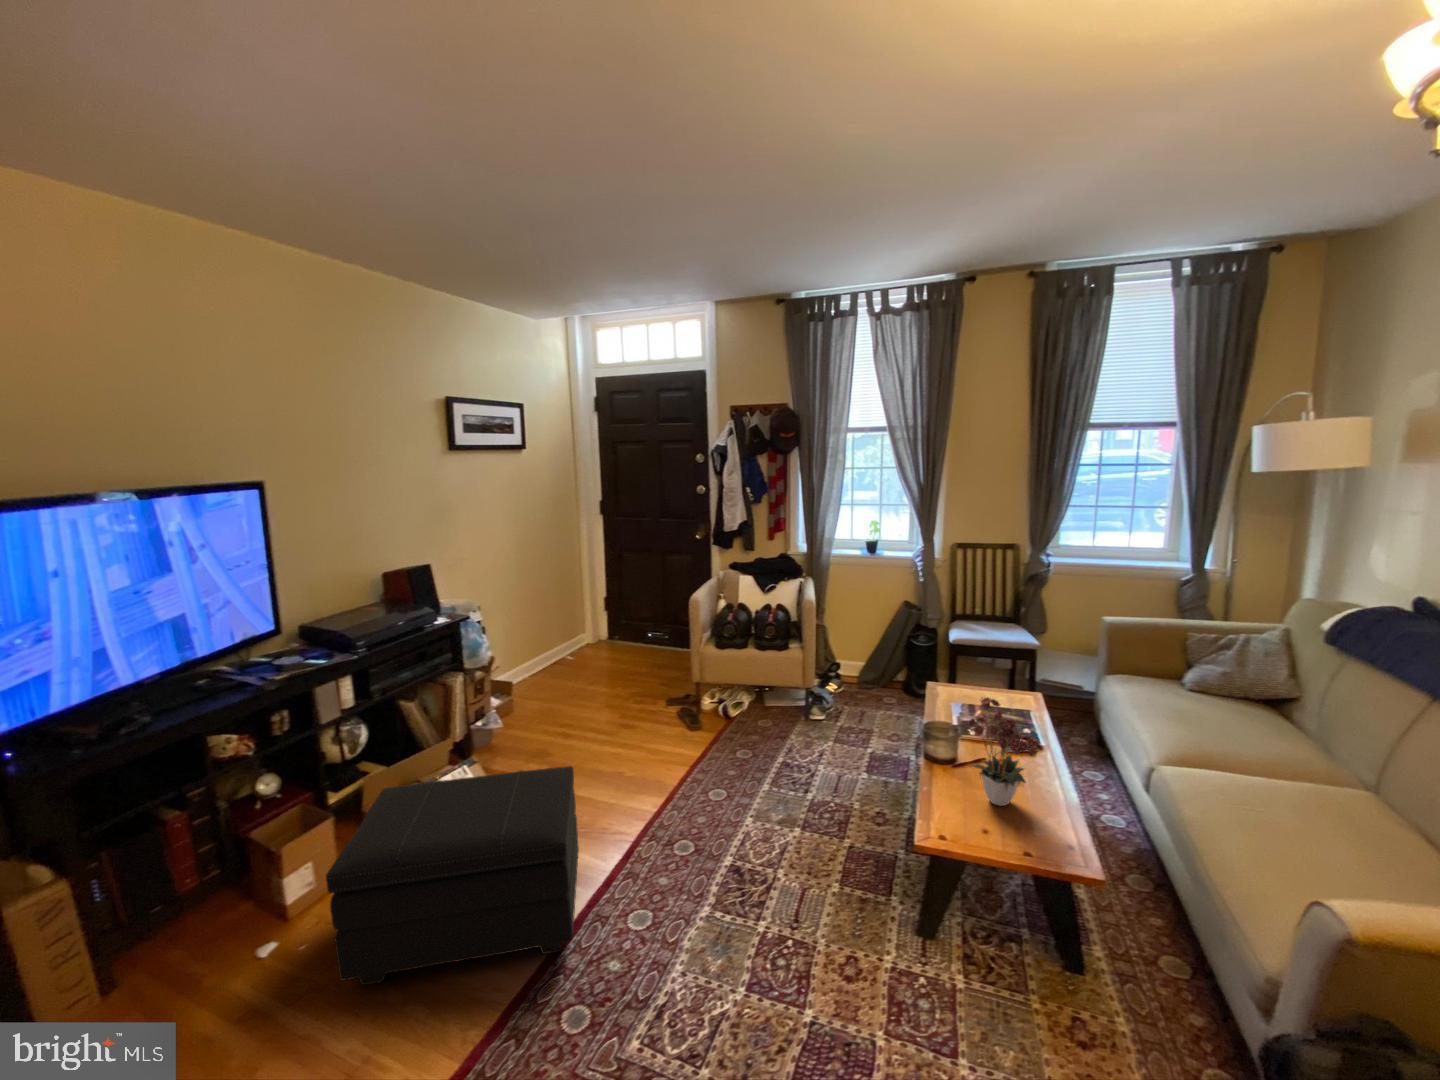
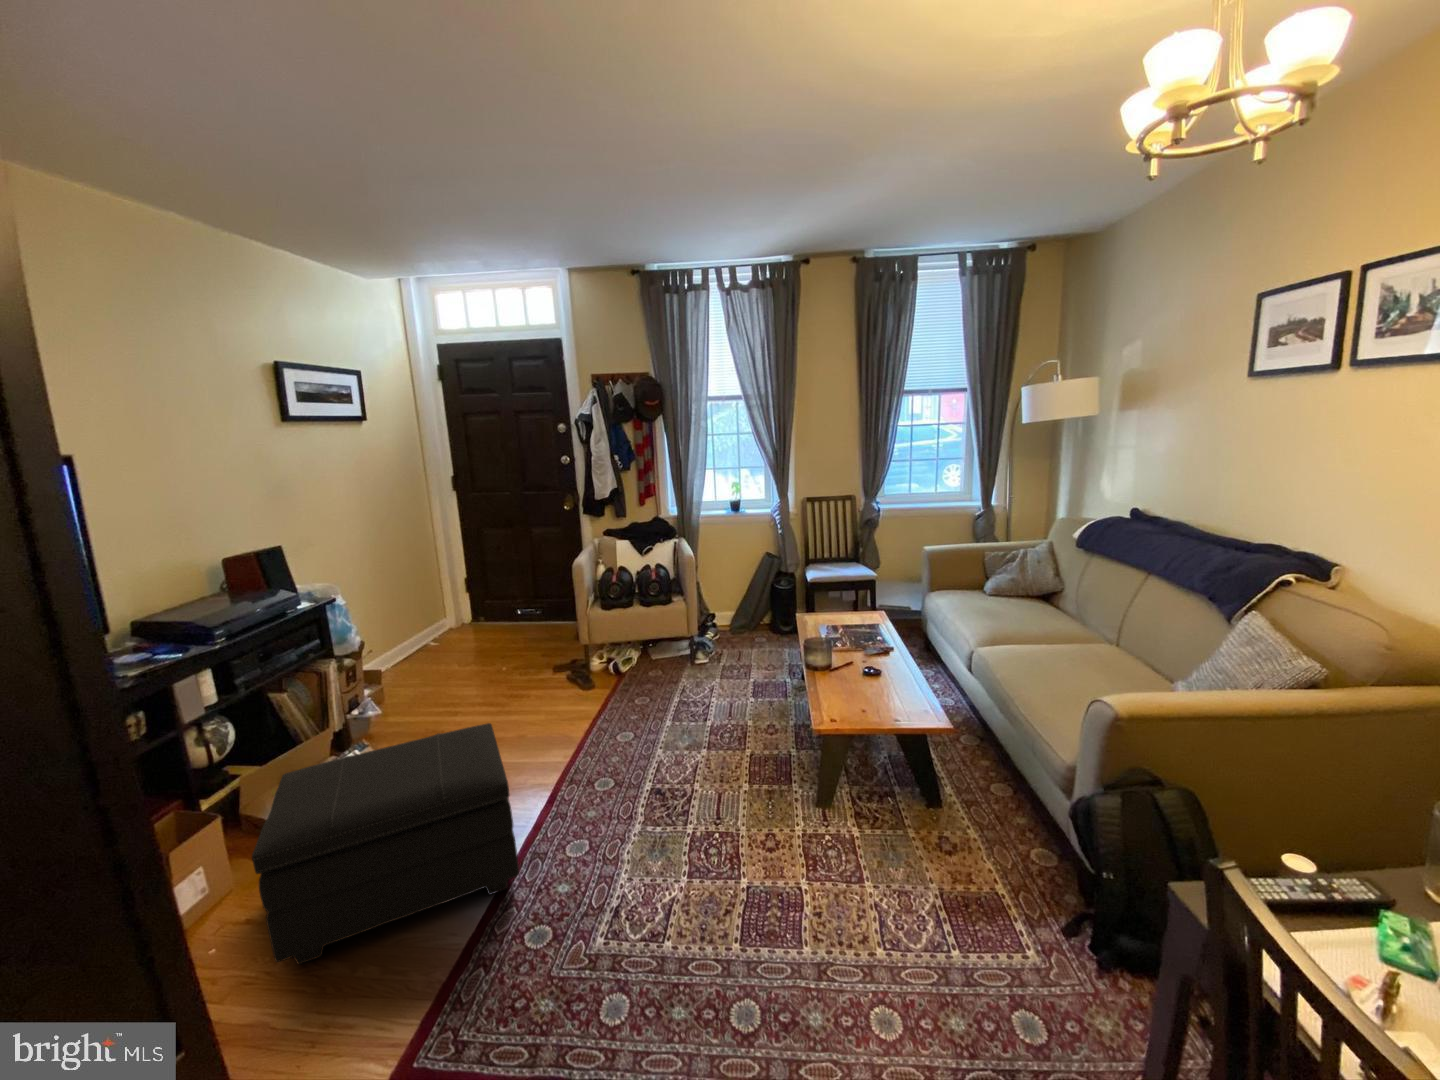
flower arrangement: present [968,698,1042,806] -> none [842,602,907,692]

